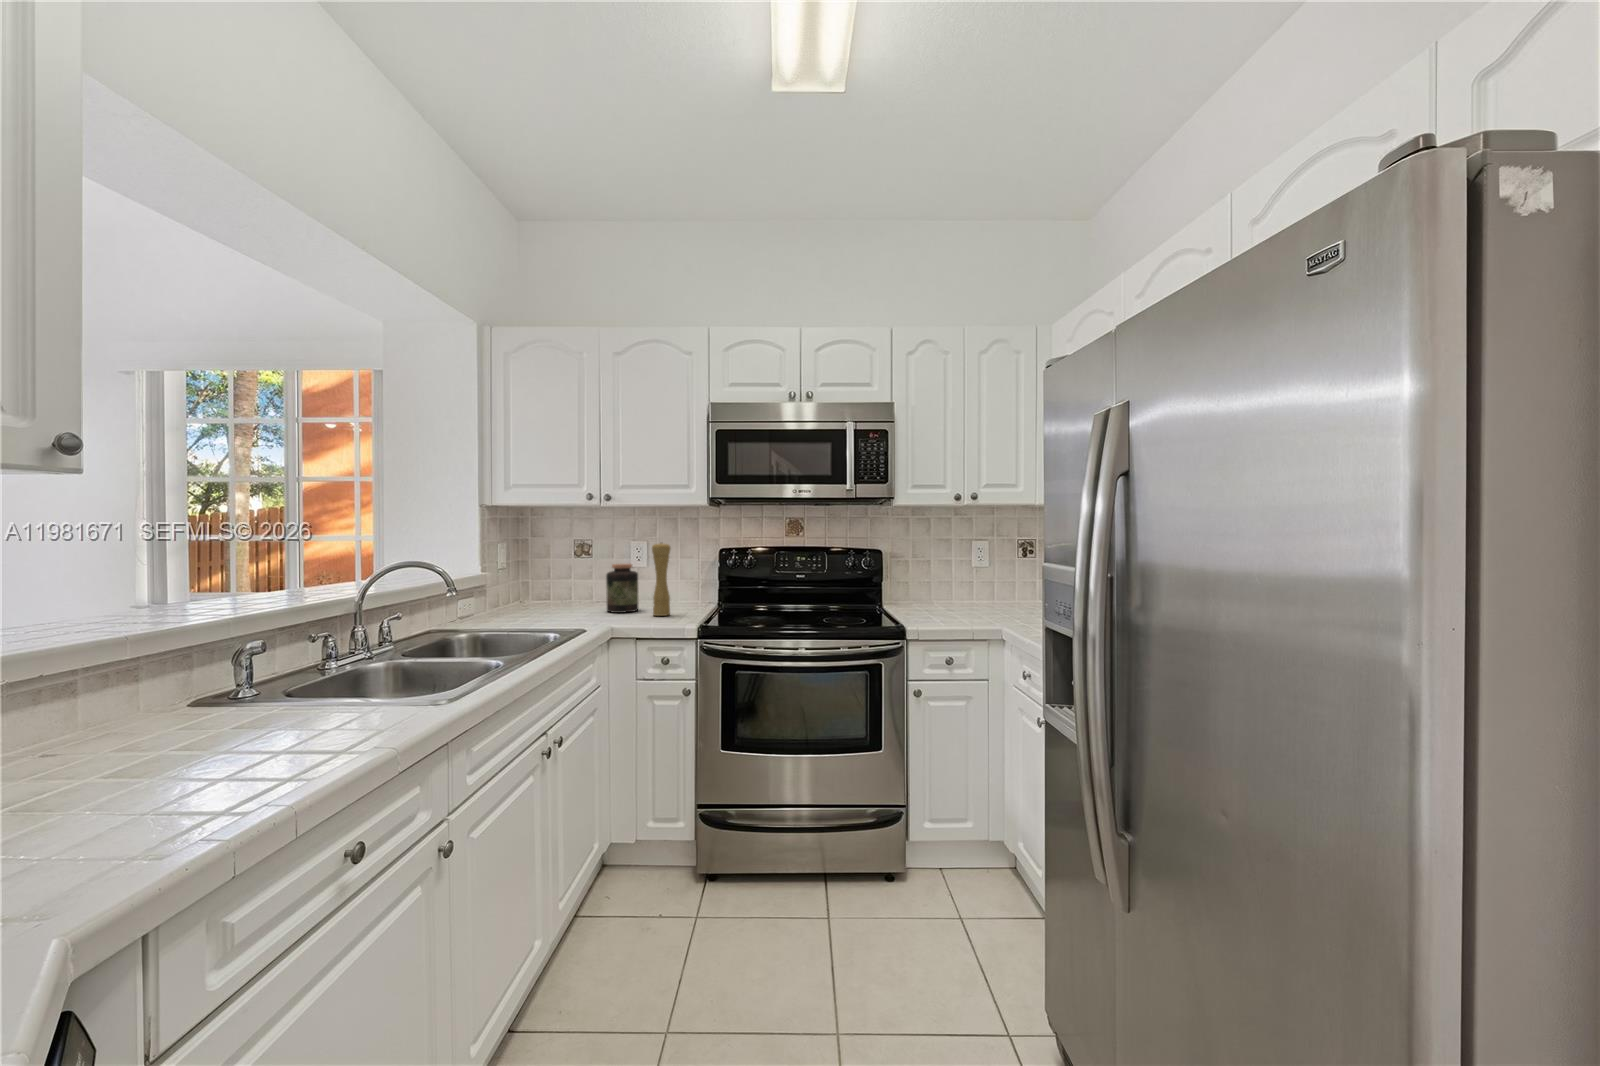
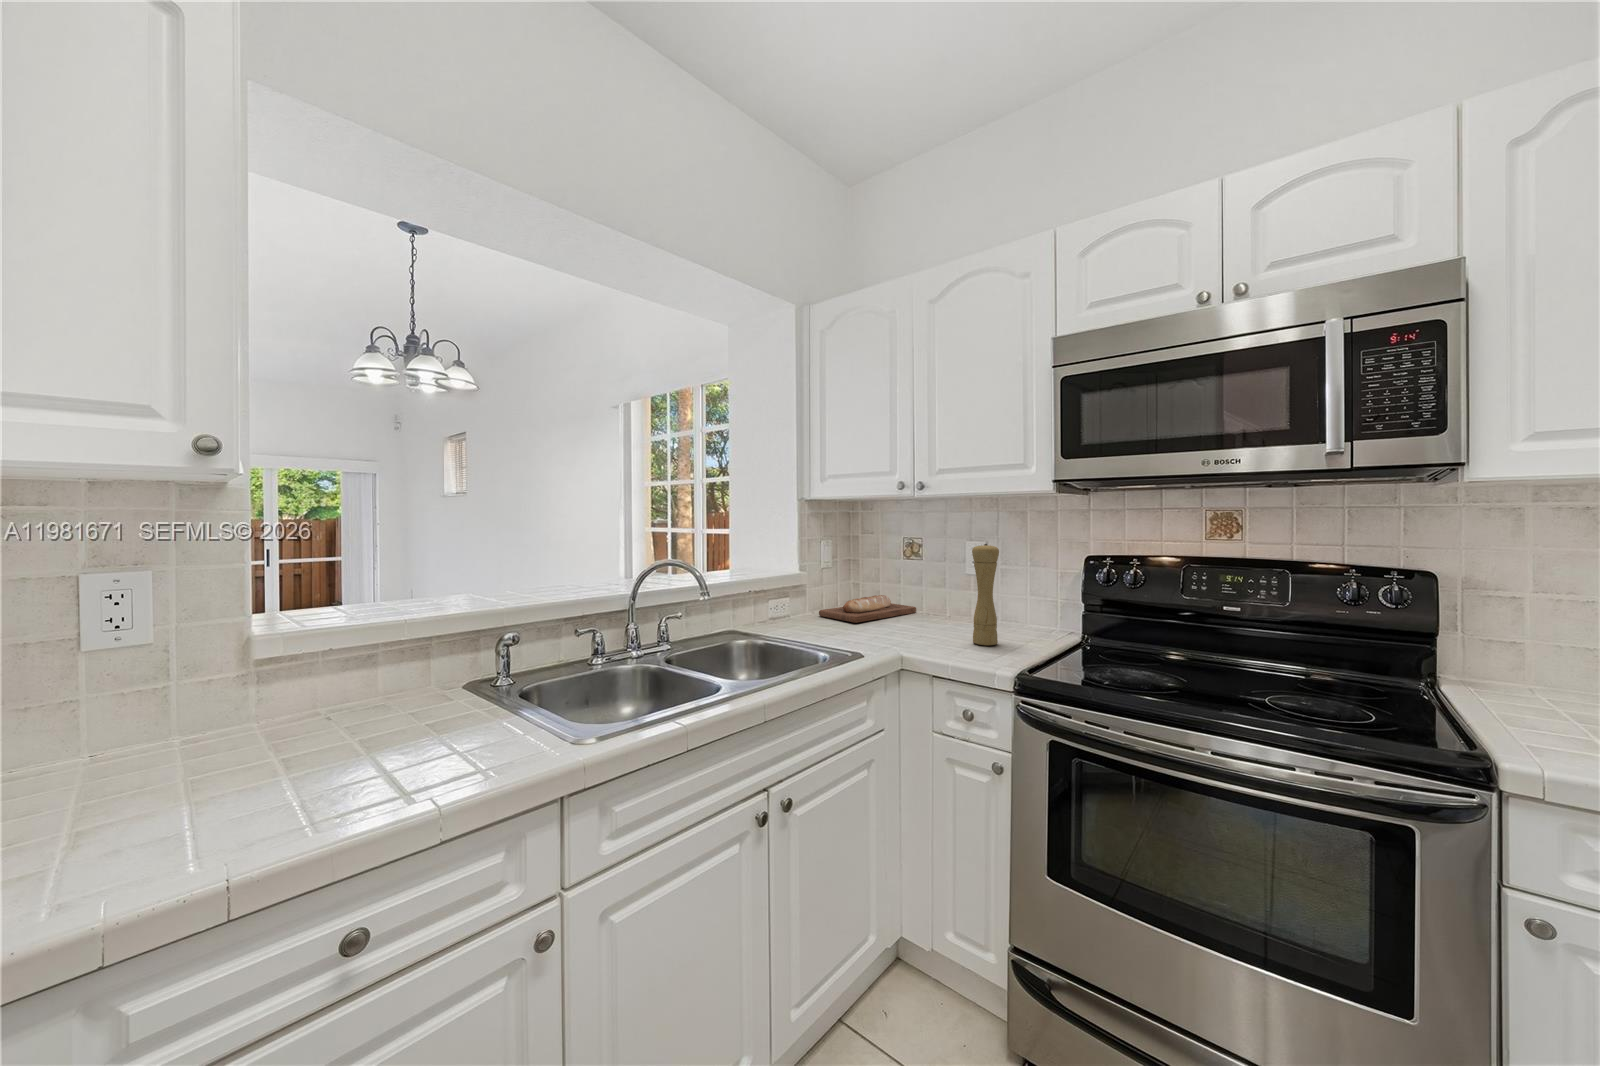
jar: present [606,564,638,613] -> none [924,569,964,632]
bread loaf: none [504,591,587,614] -> present [819,595,916,623]

